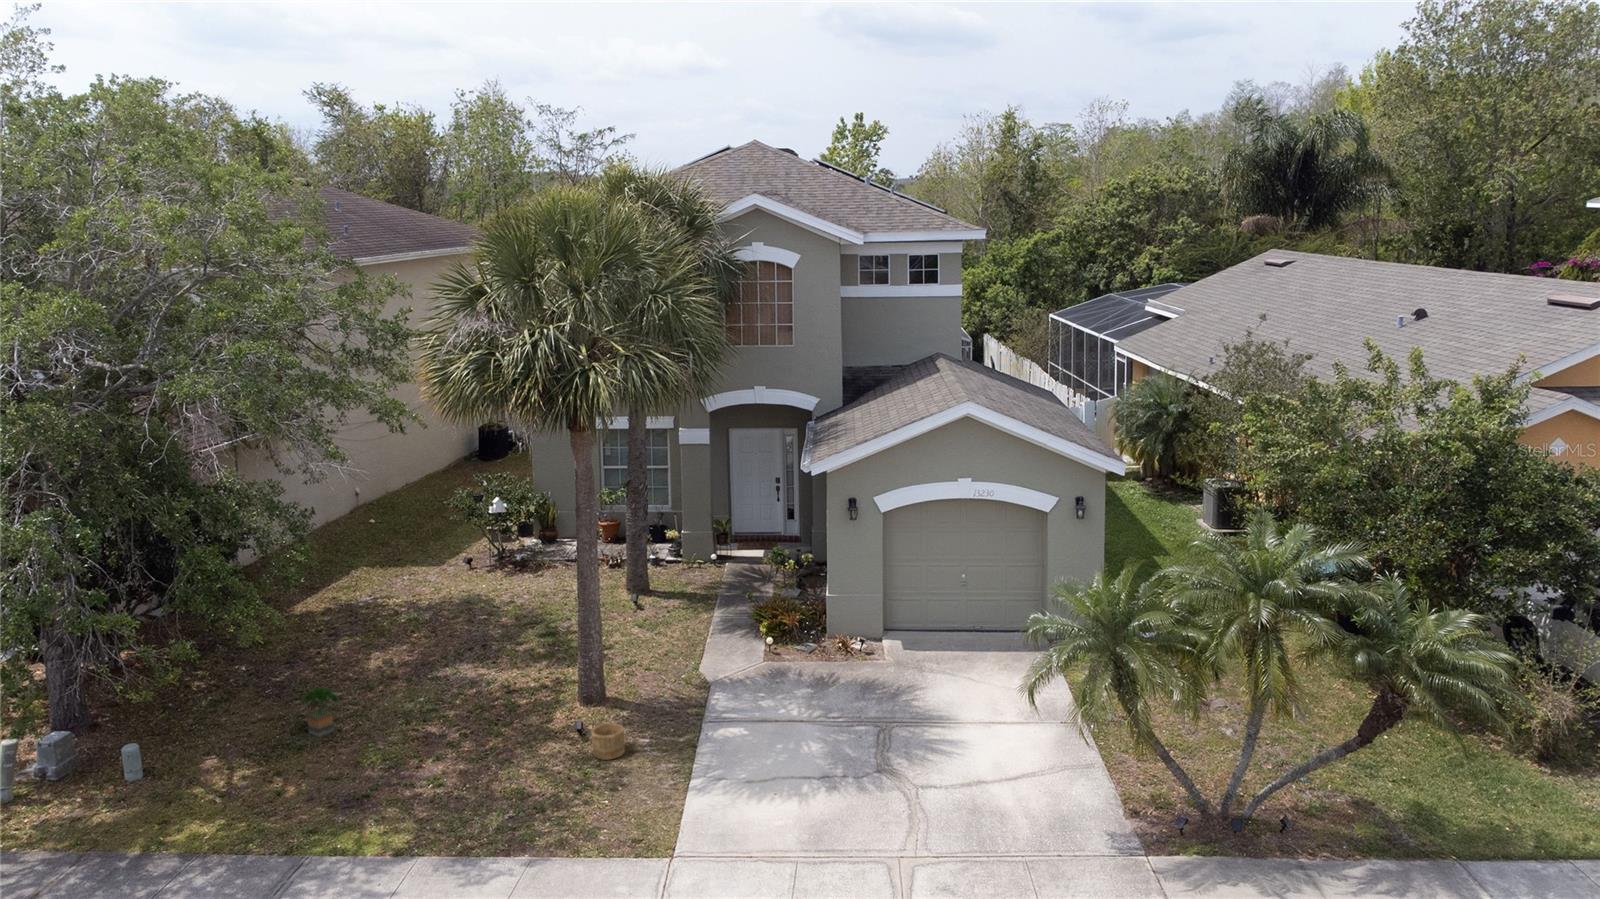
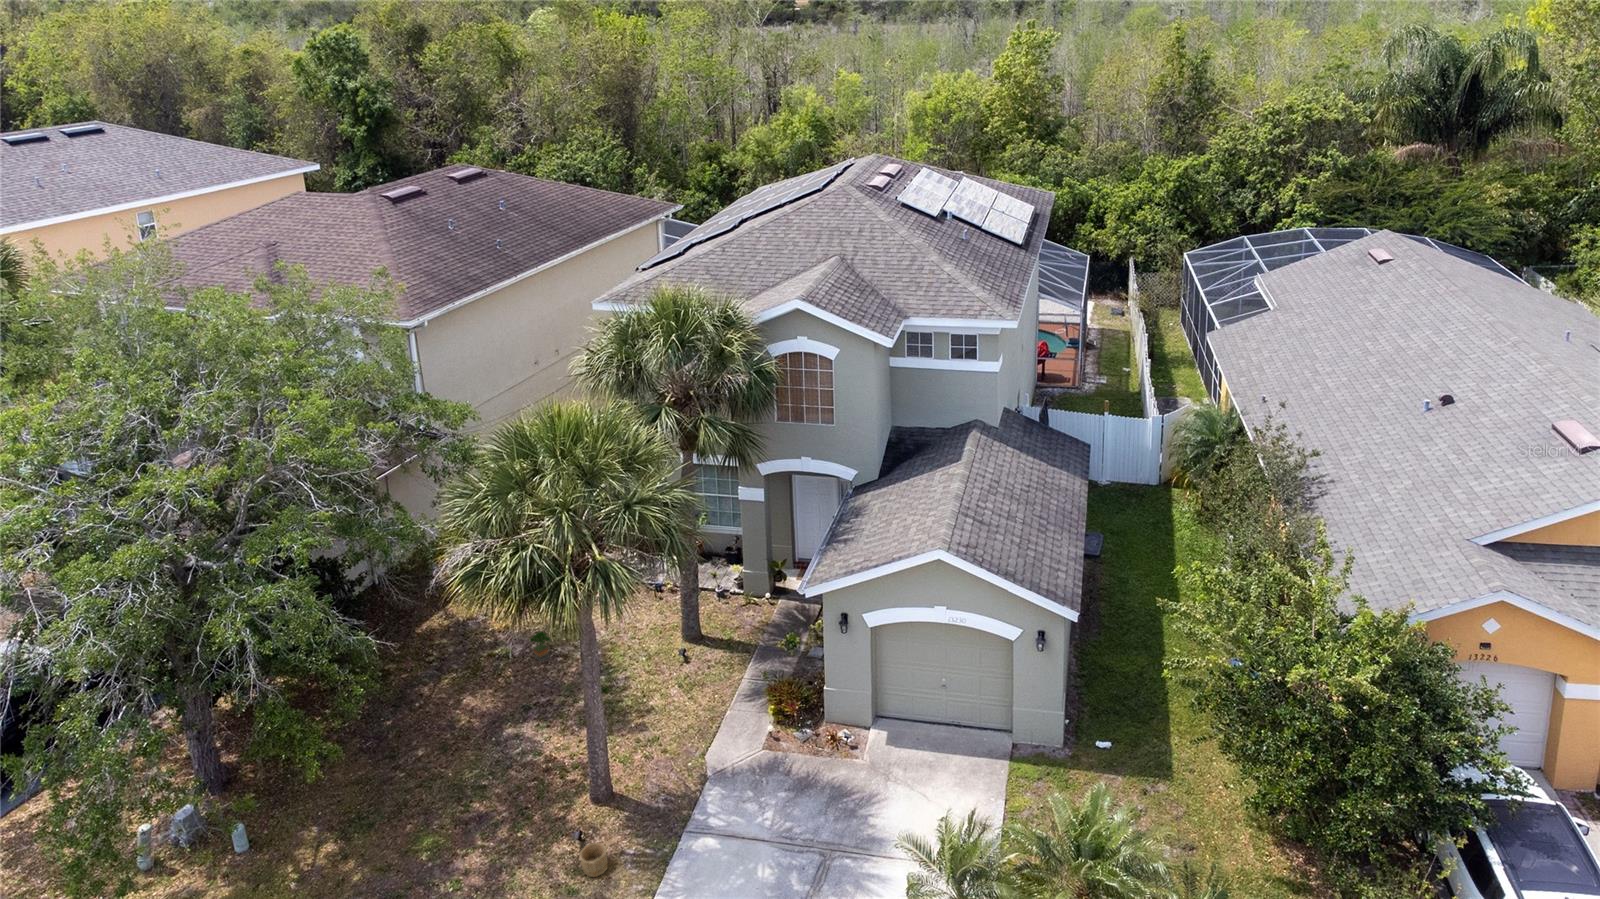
potted tree: present [302,687,339,737] -> present [530,632,551,662]

